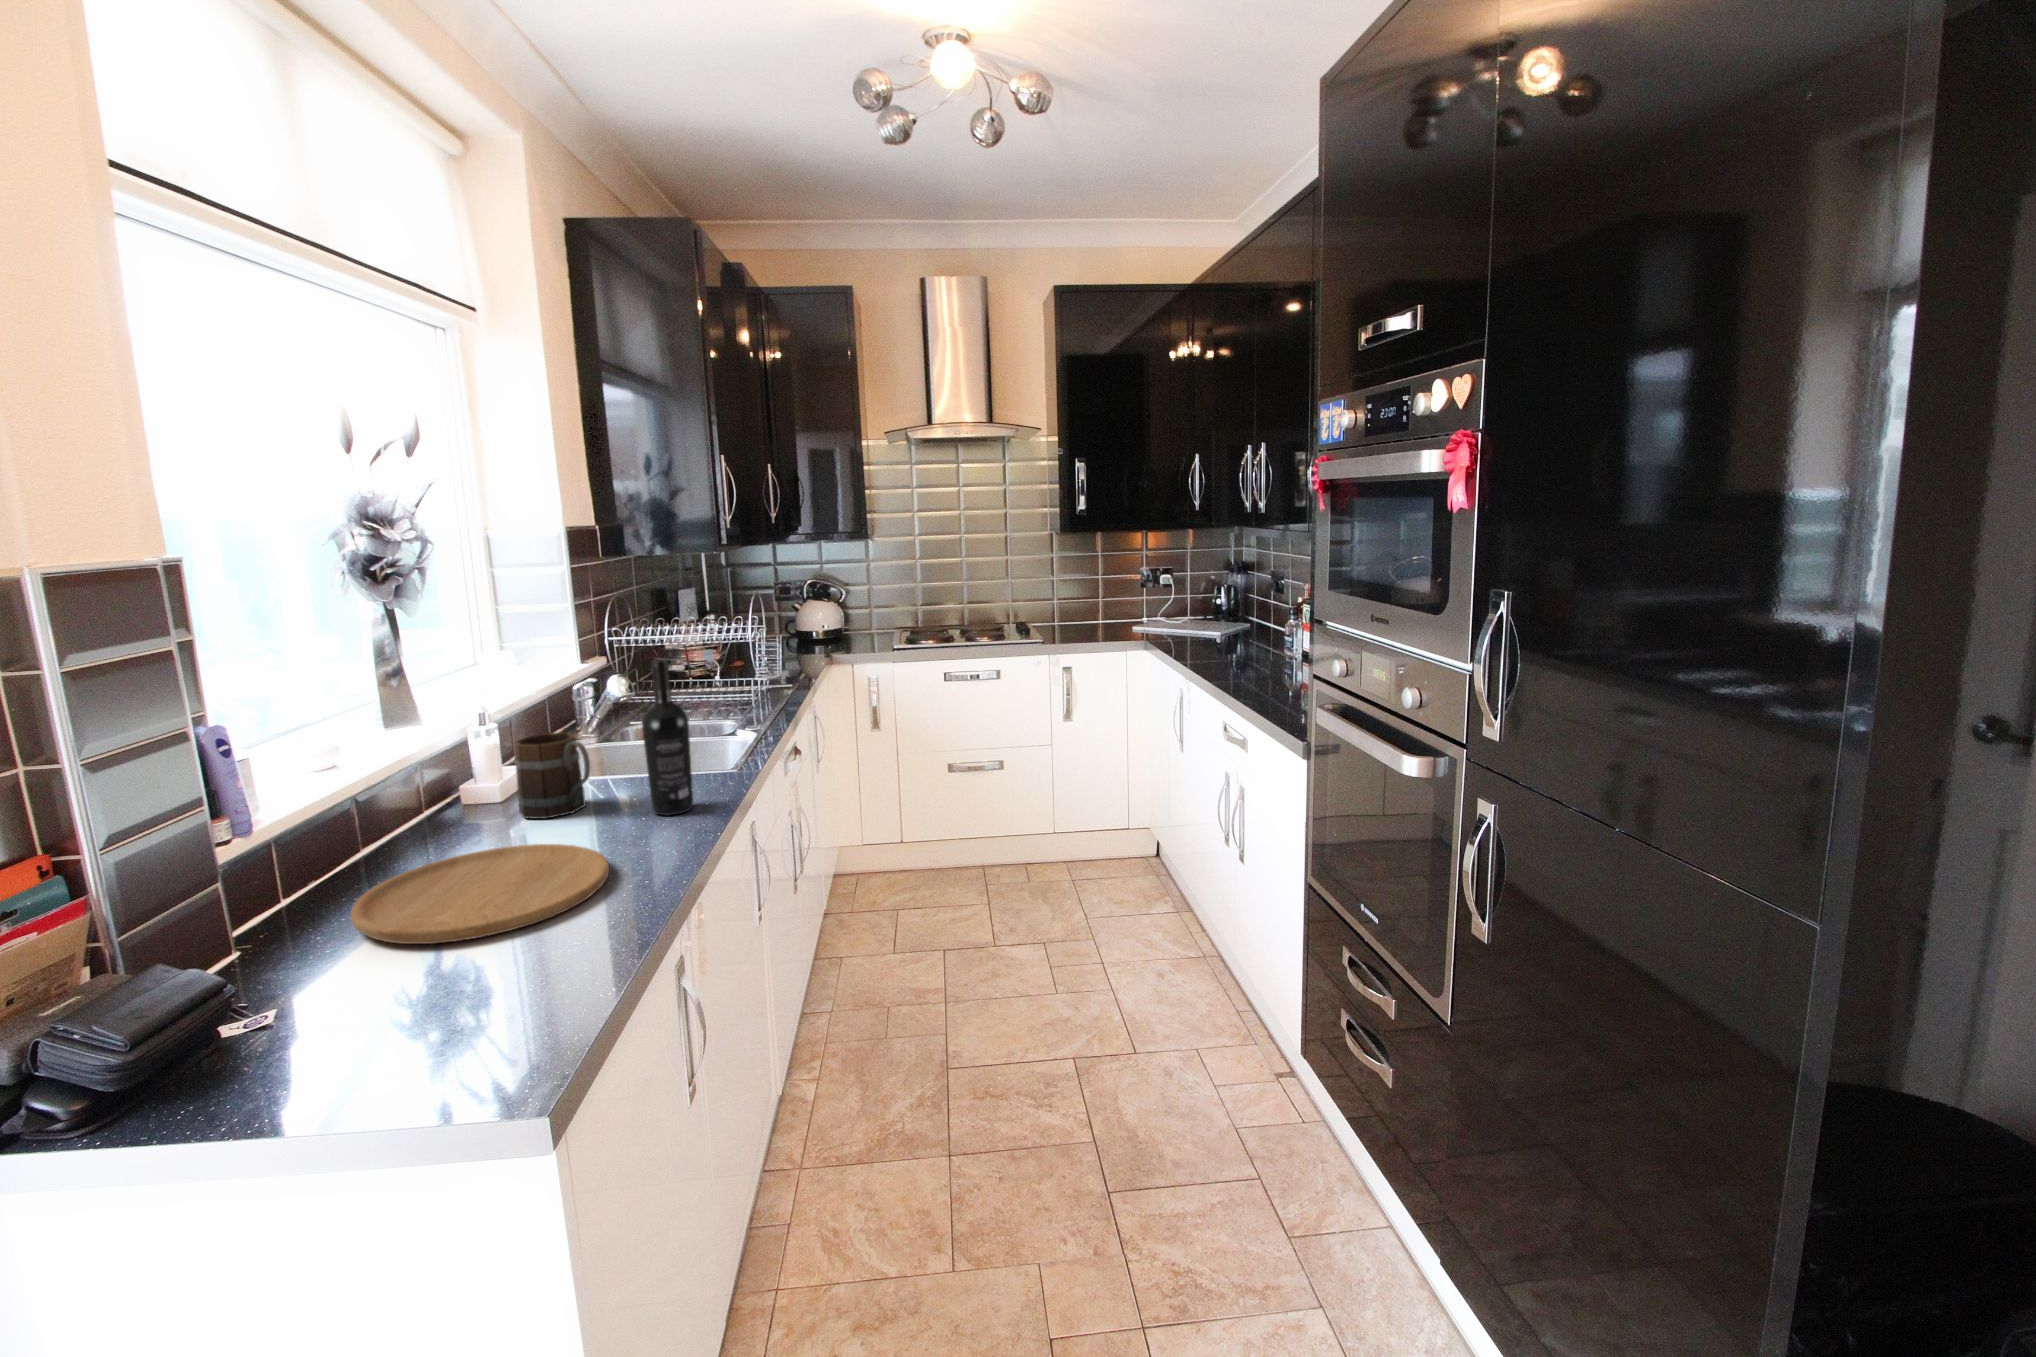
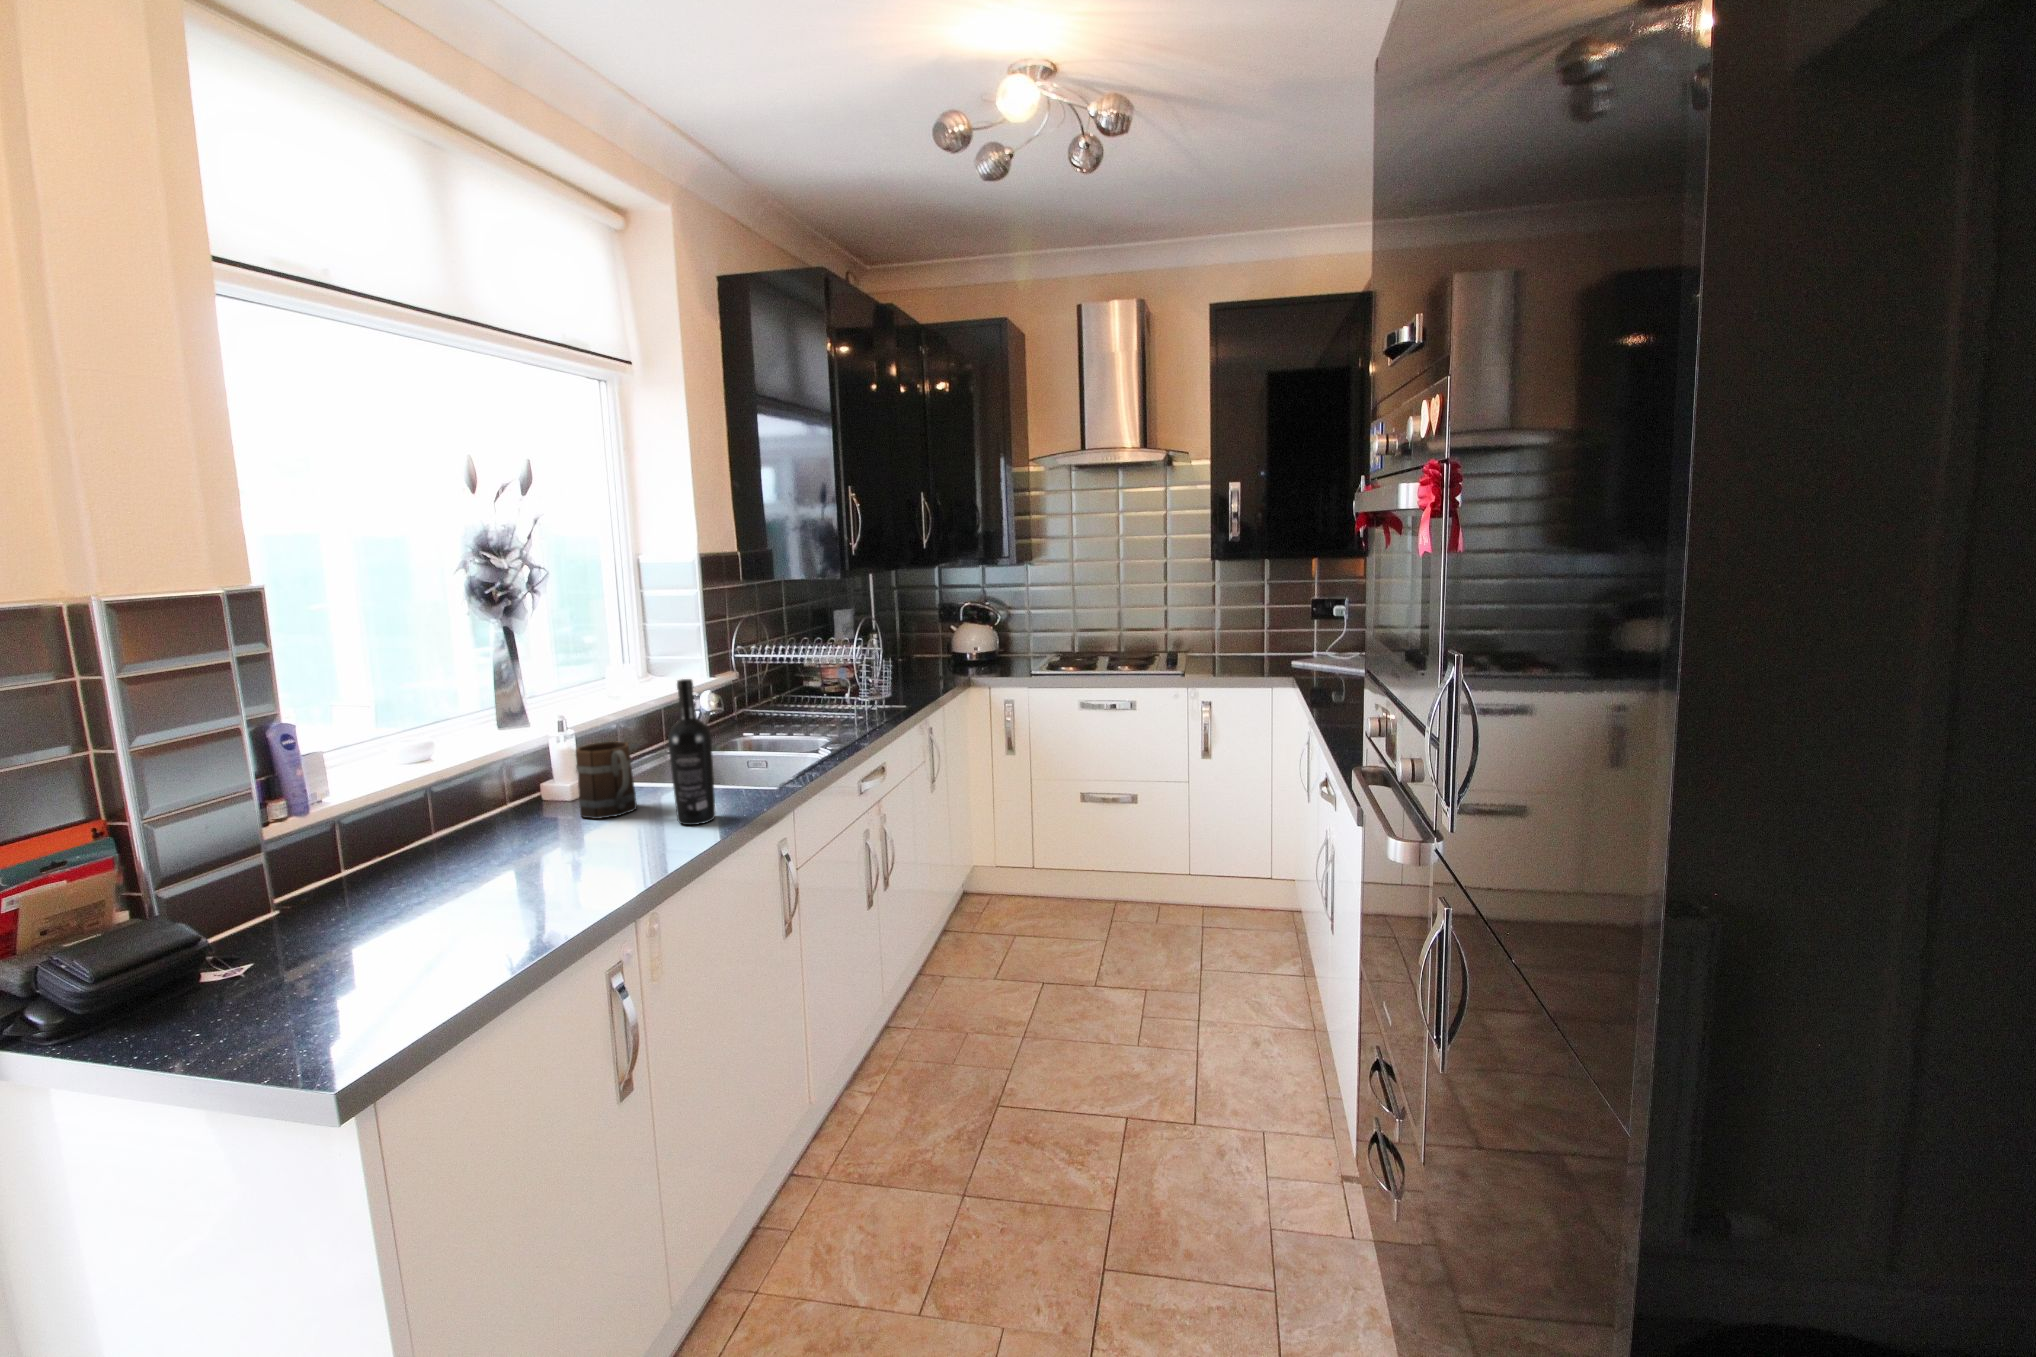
cutting board: present [351,844,609,944] -> none [360,842,592,924]

